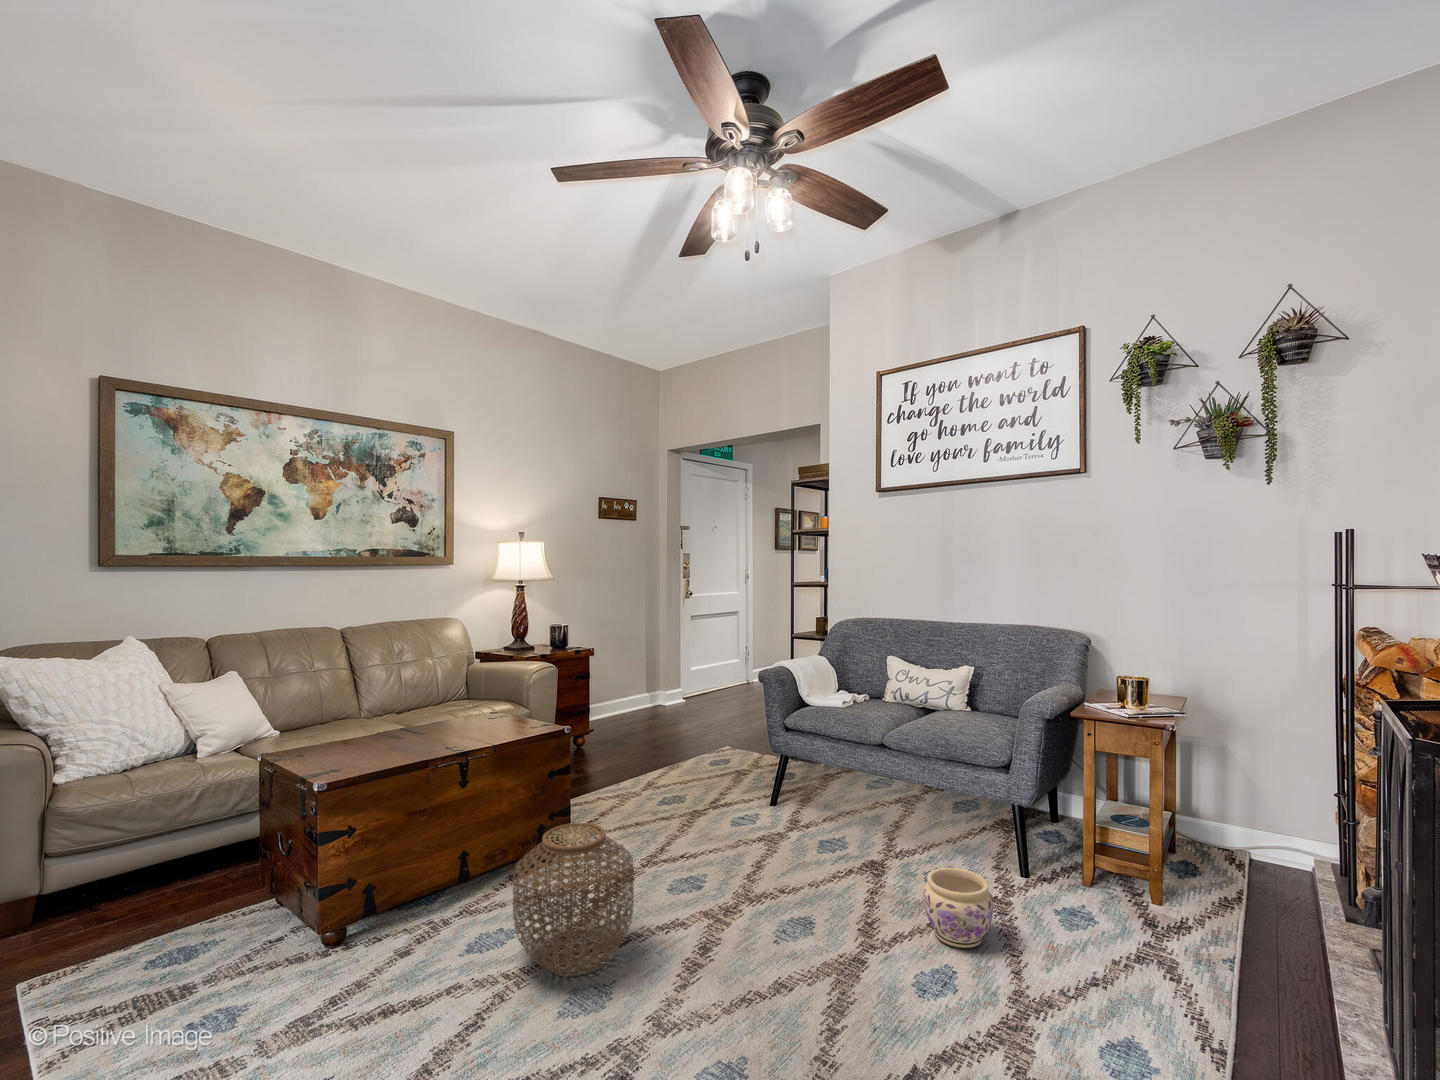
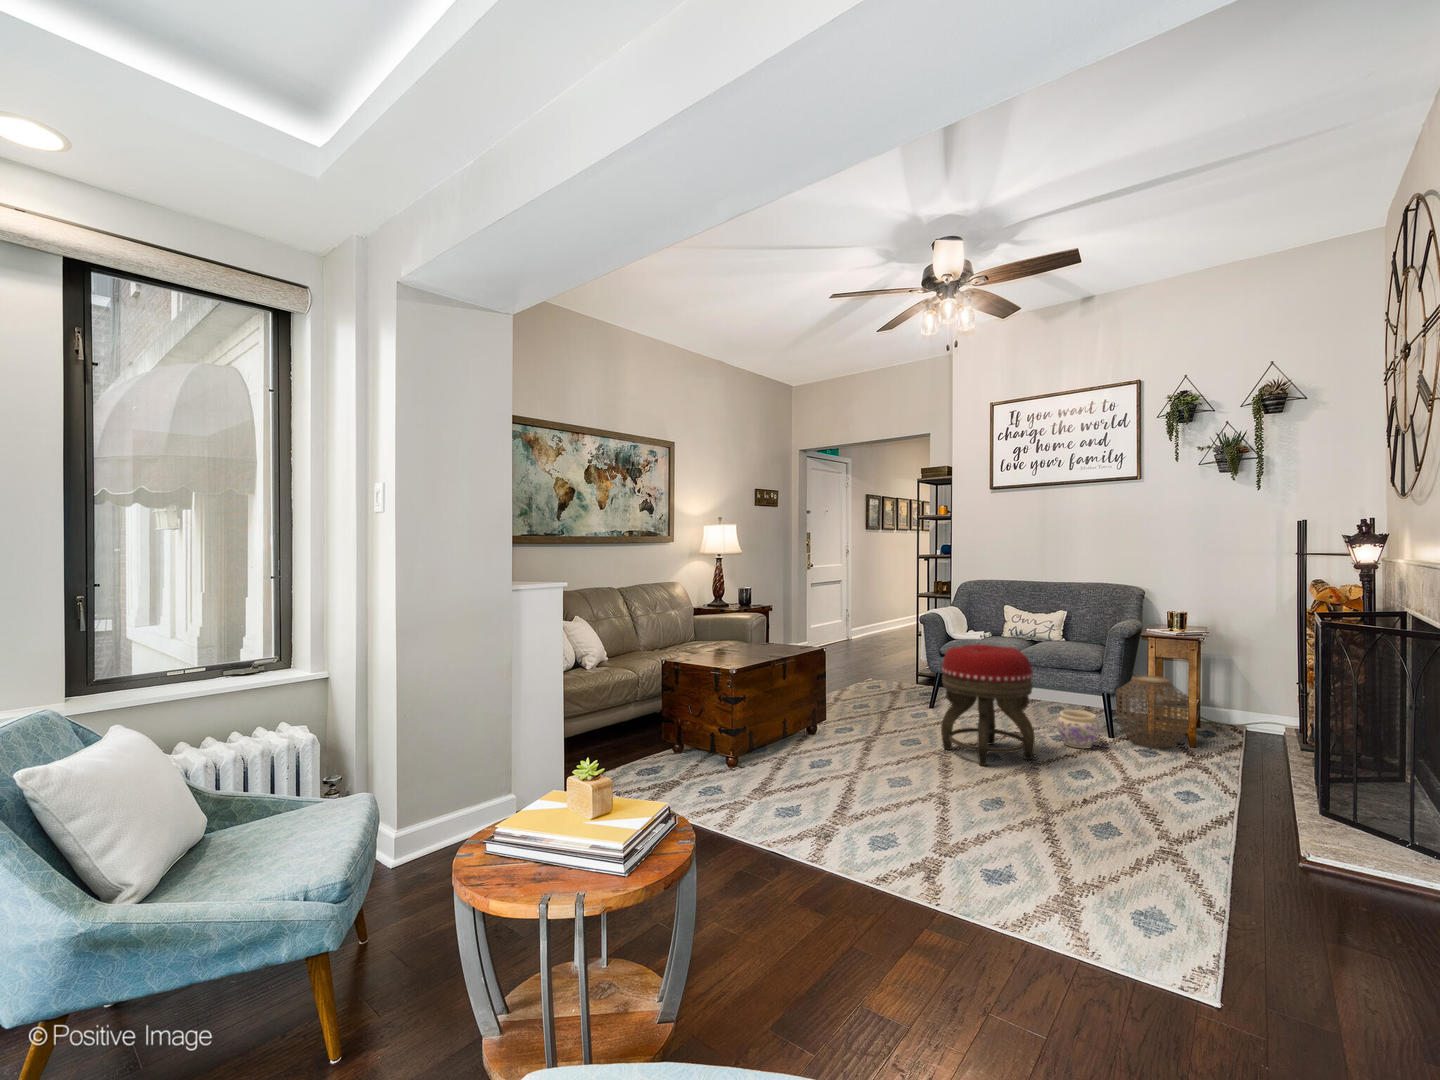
footstool: none [702,756,862,1013] -> present [941,644,1035,766]
woven basket: present [513,823,634,976] -> present [1116,675,1189,748]

